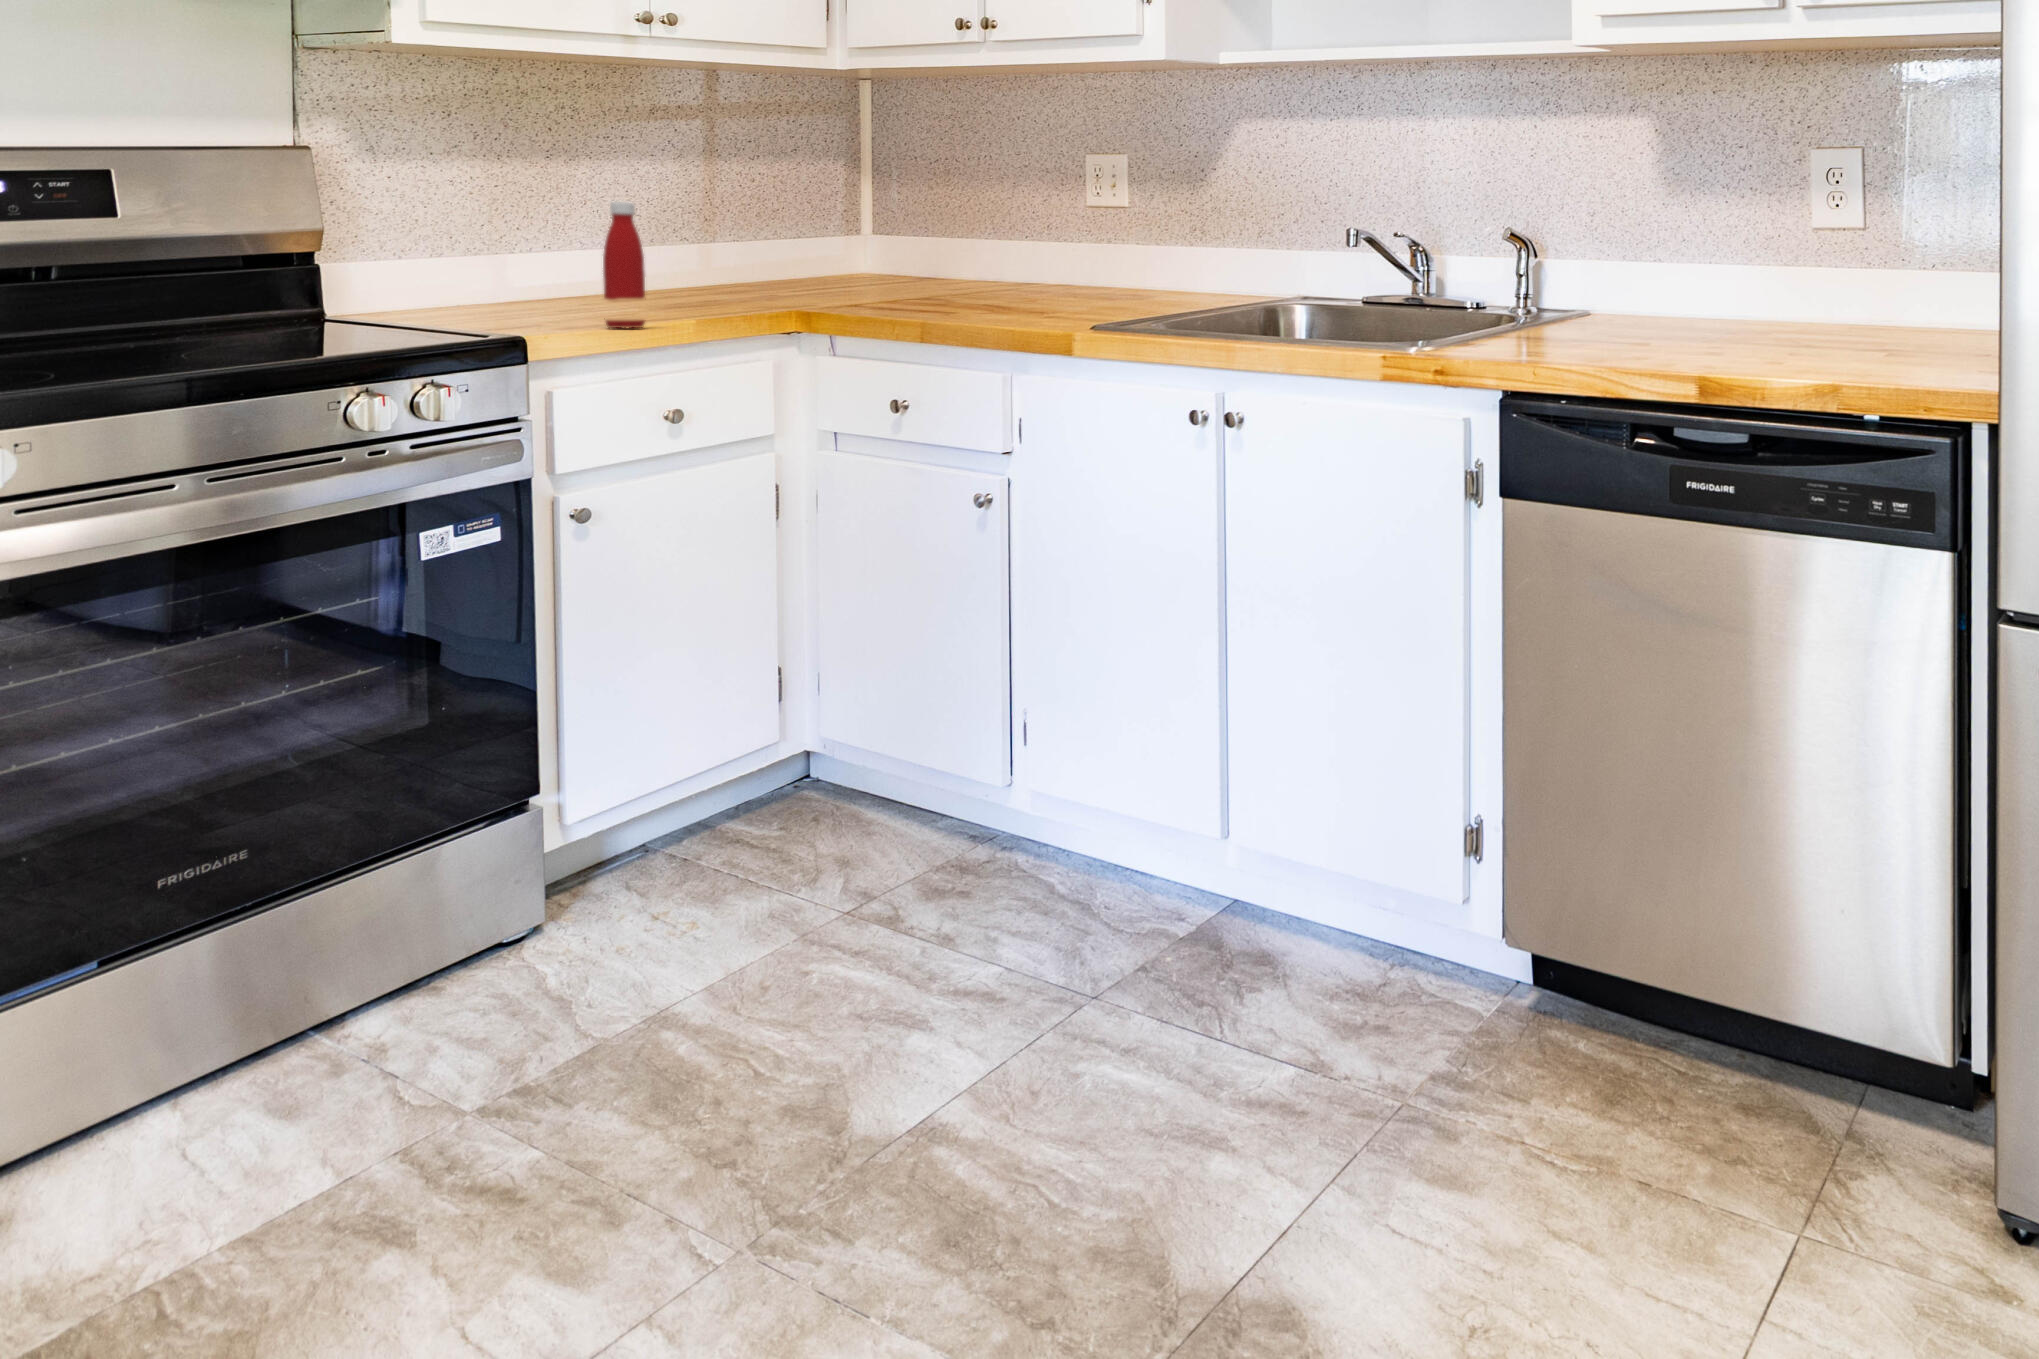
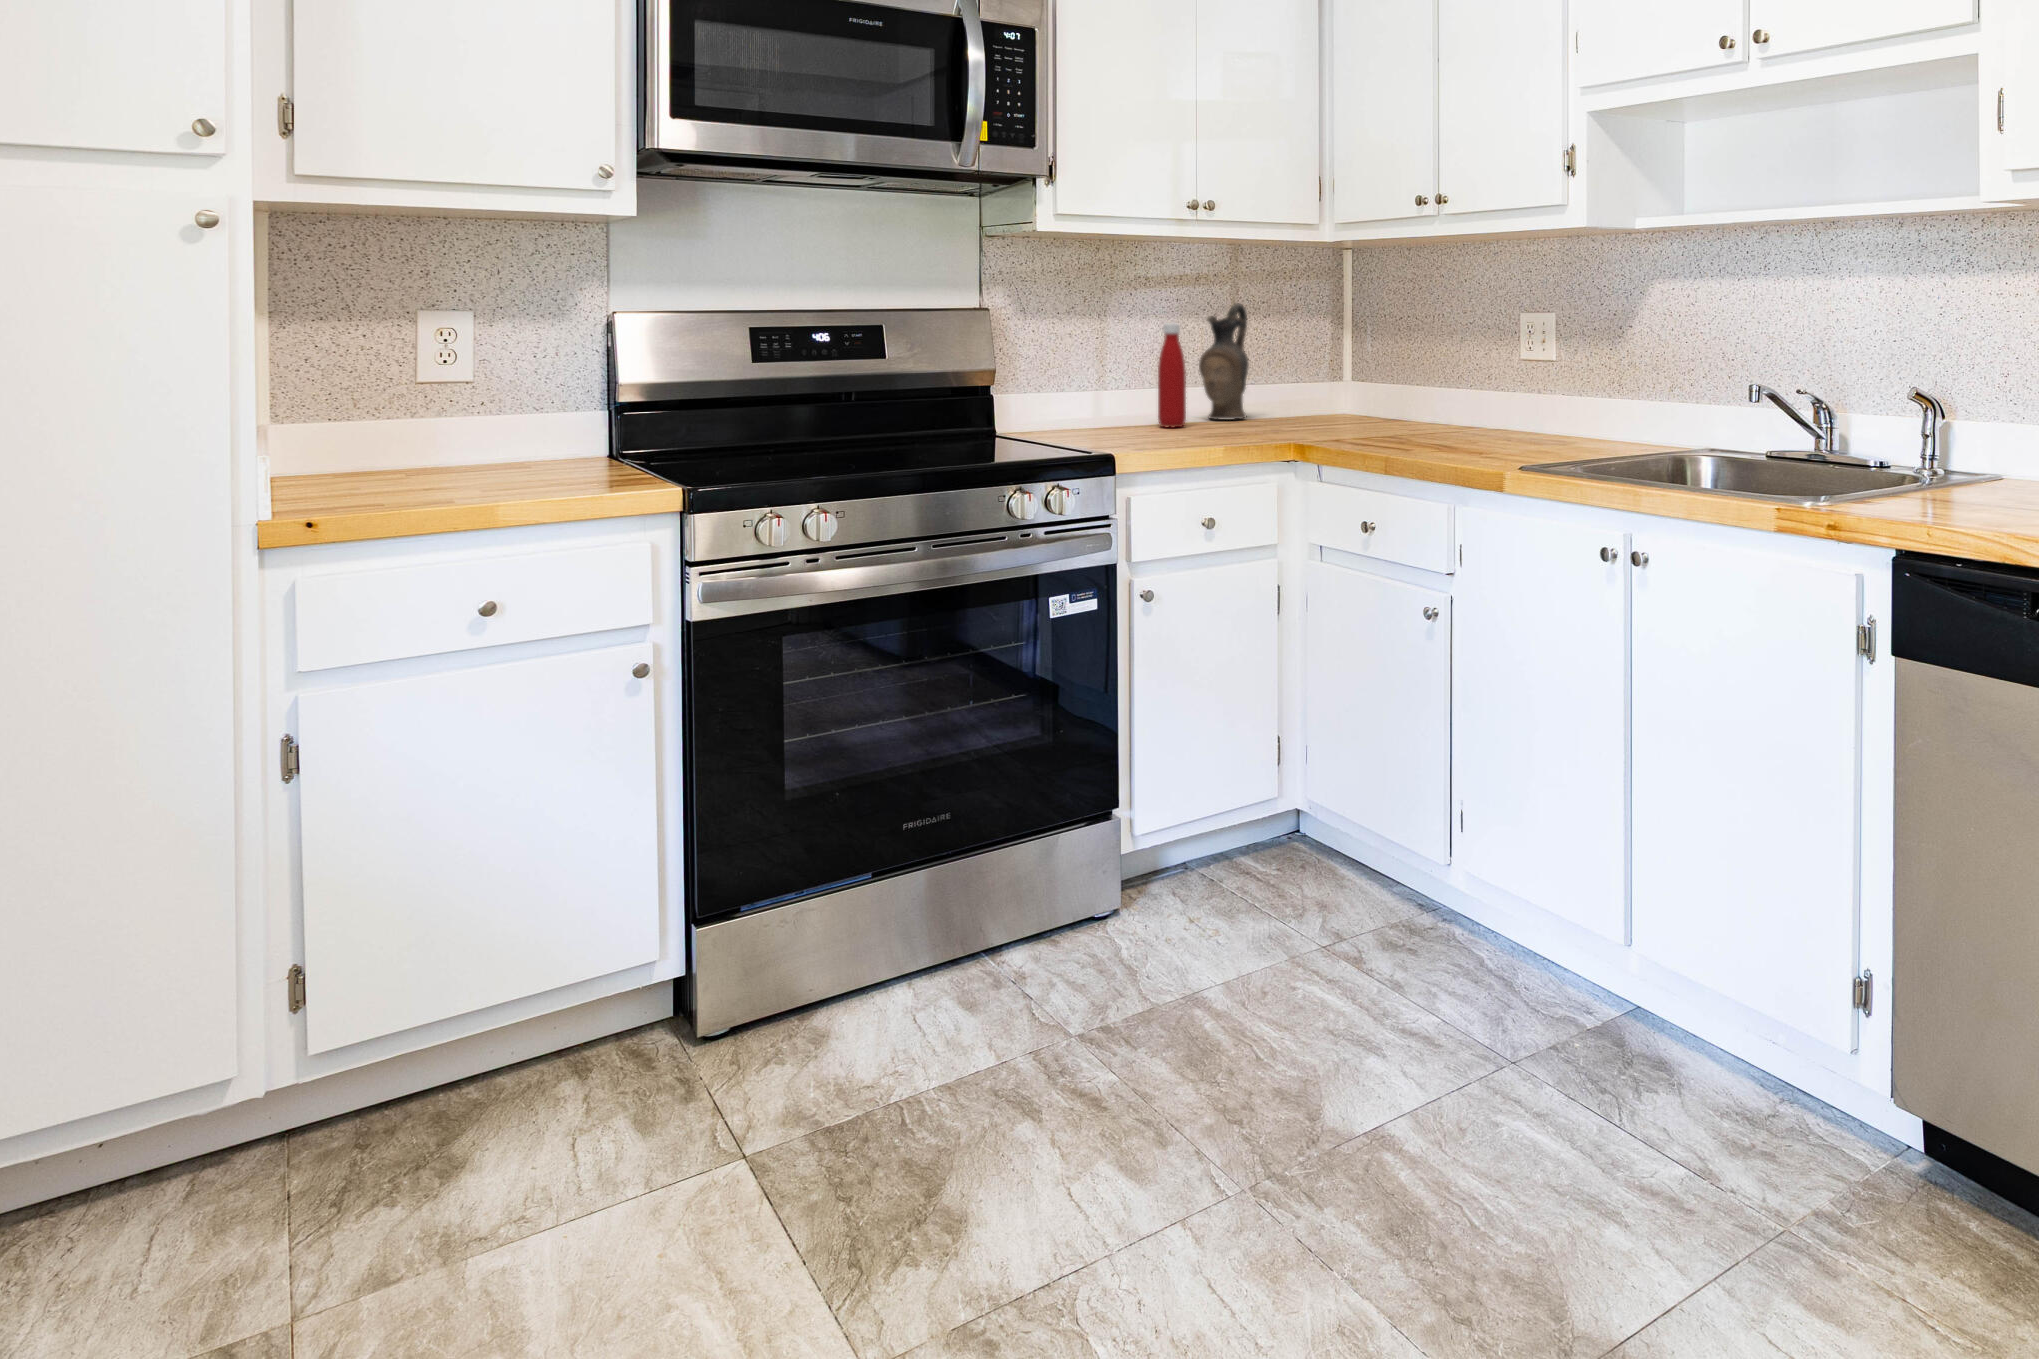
ceramic pitcher: none [665,190,734,324] -> present [1199,303,1249,420]

